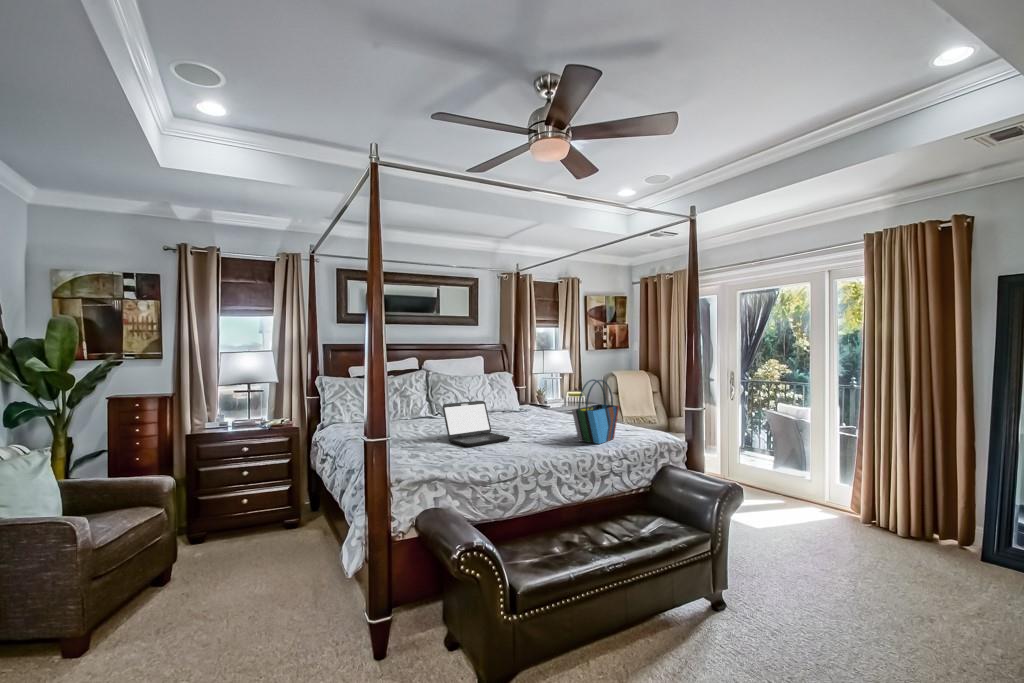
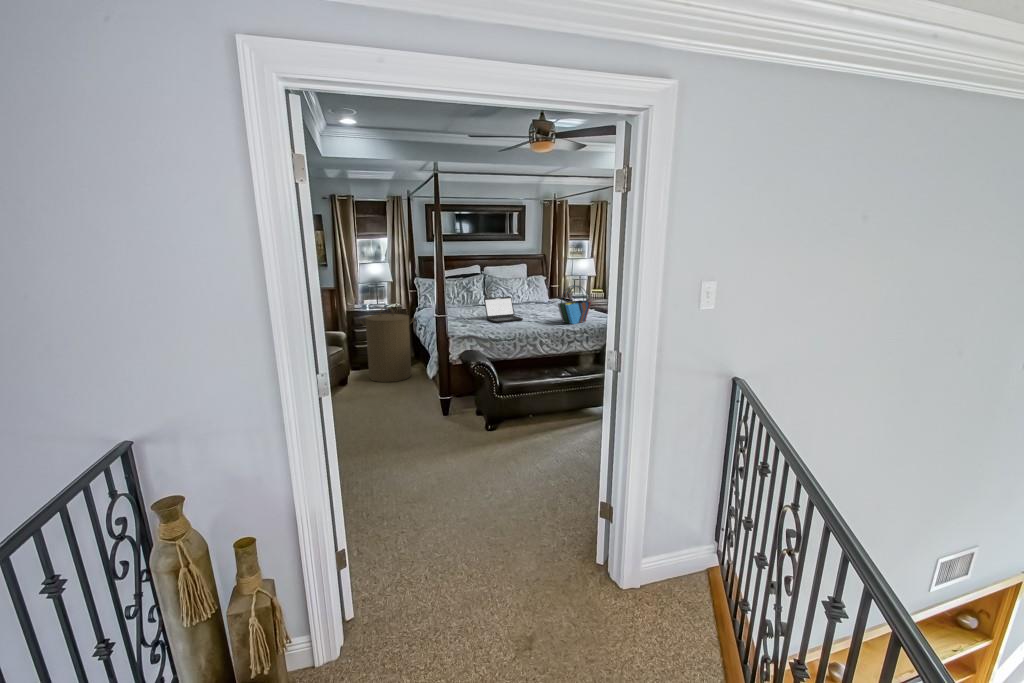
laundry hamper: none [209,425,314,569] -> present [360,307,414,382]

